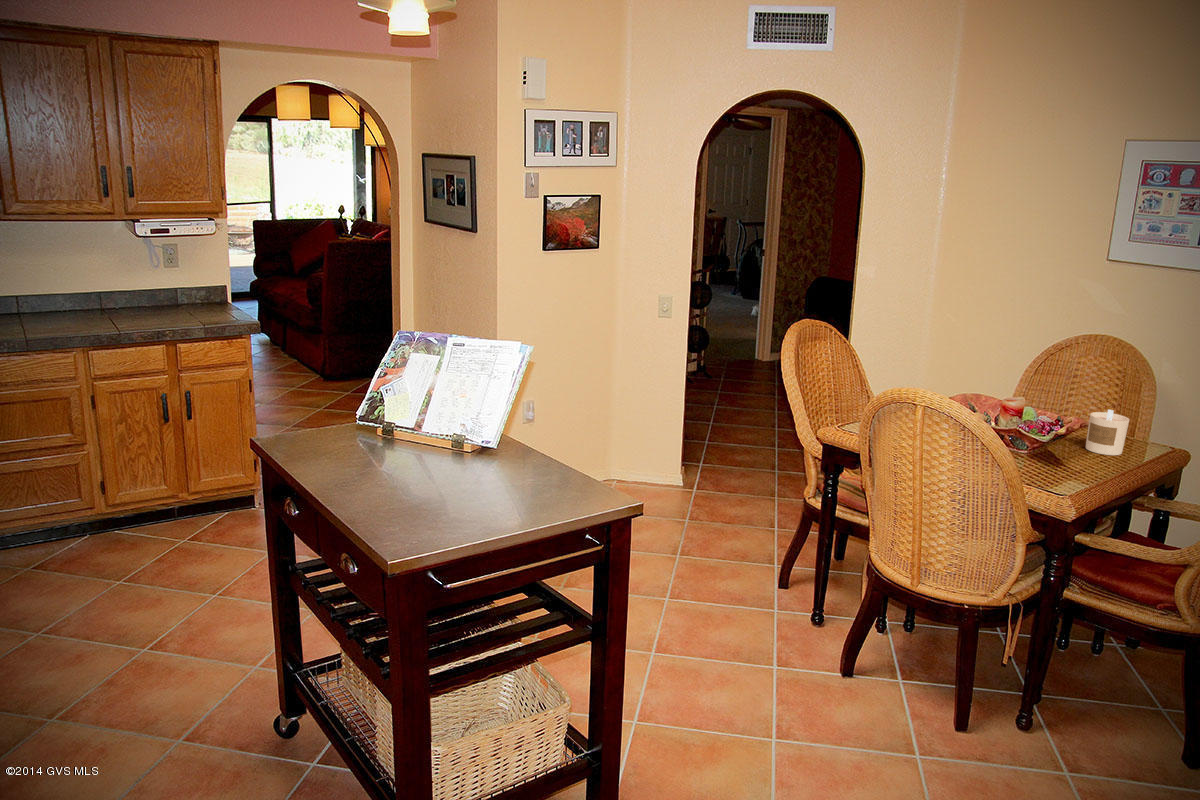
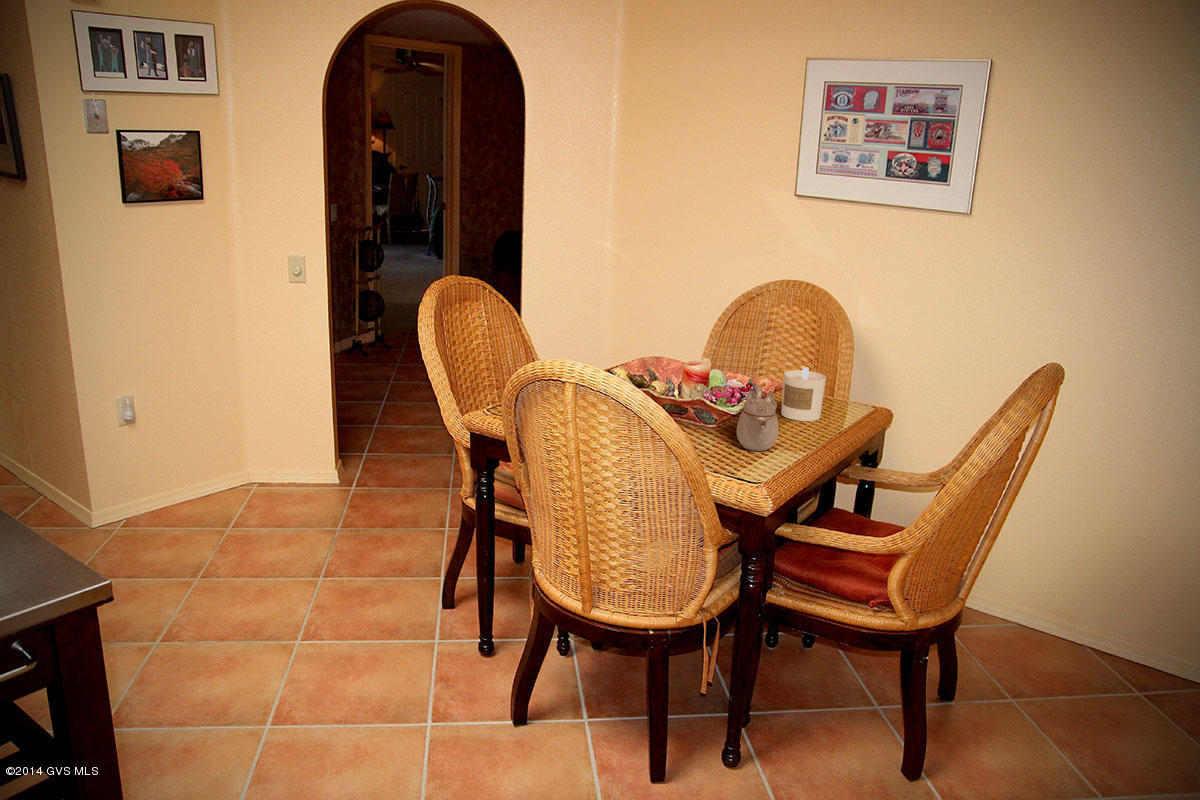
teapot: none [1046,422,1084,474] -> present [737,386,778,451]

